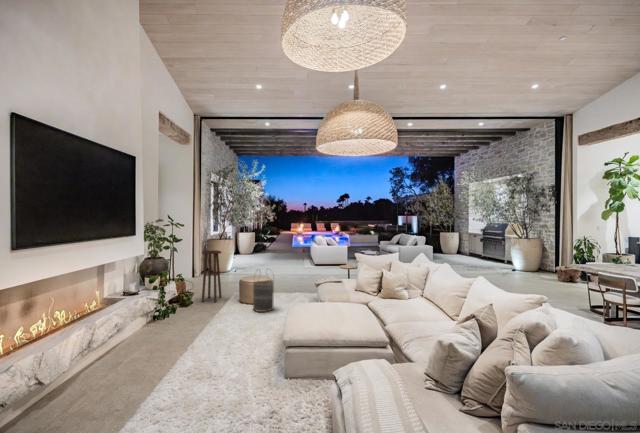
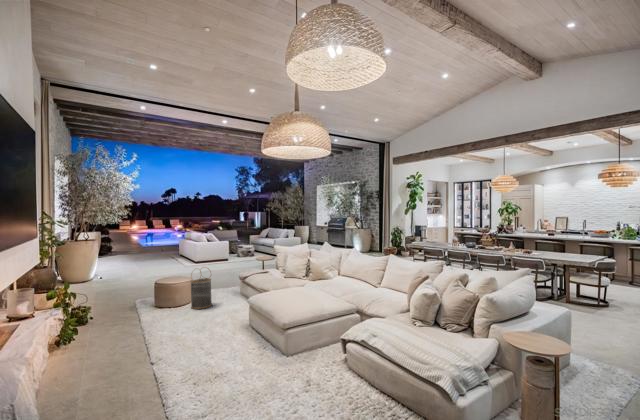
stool: present [202,250,222,302] -> none [116,254,139,311]

